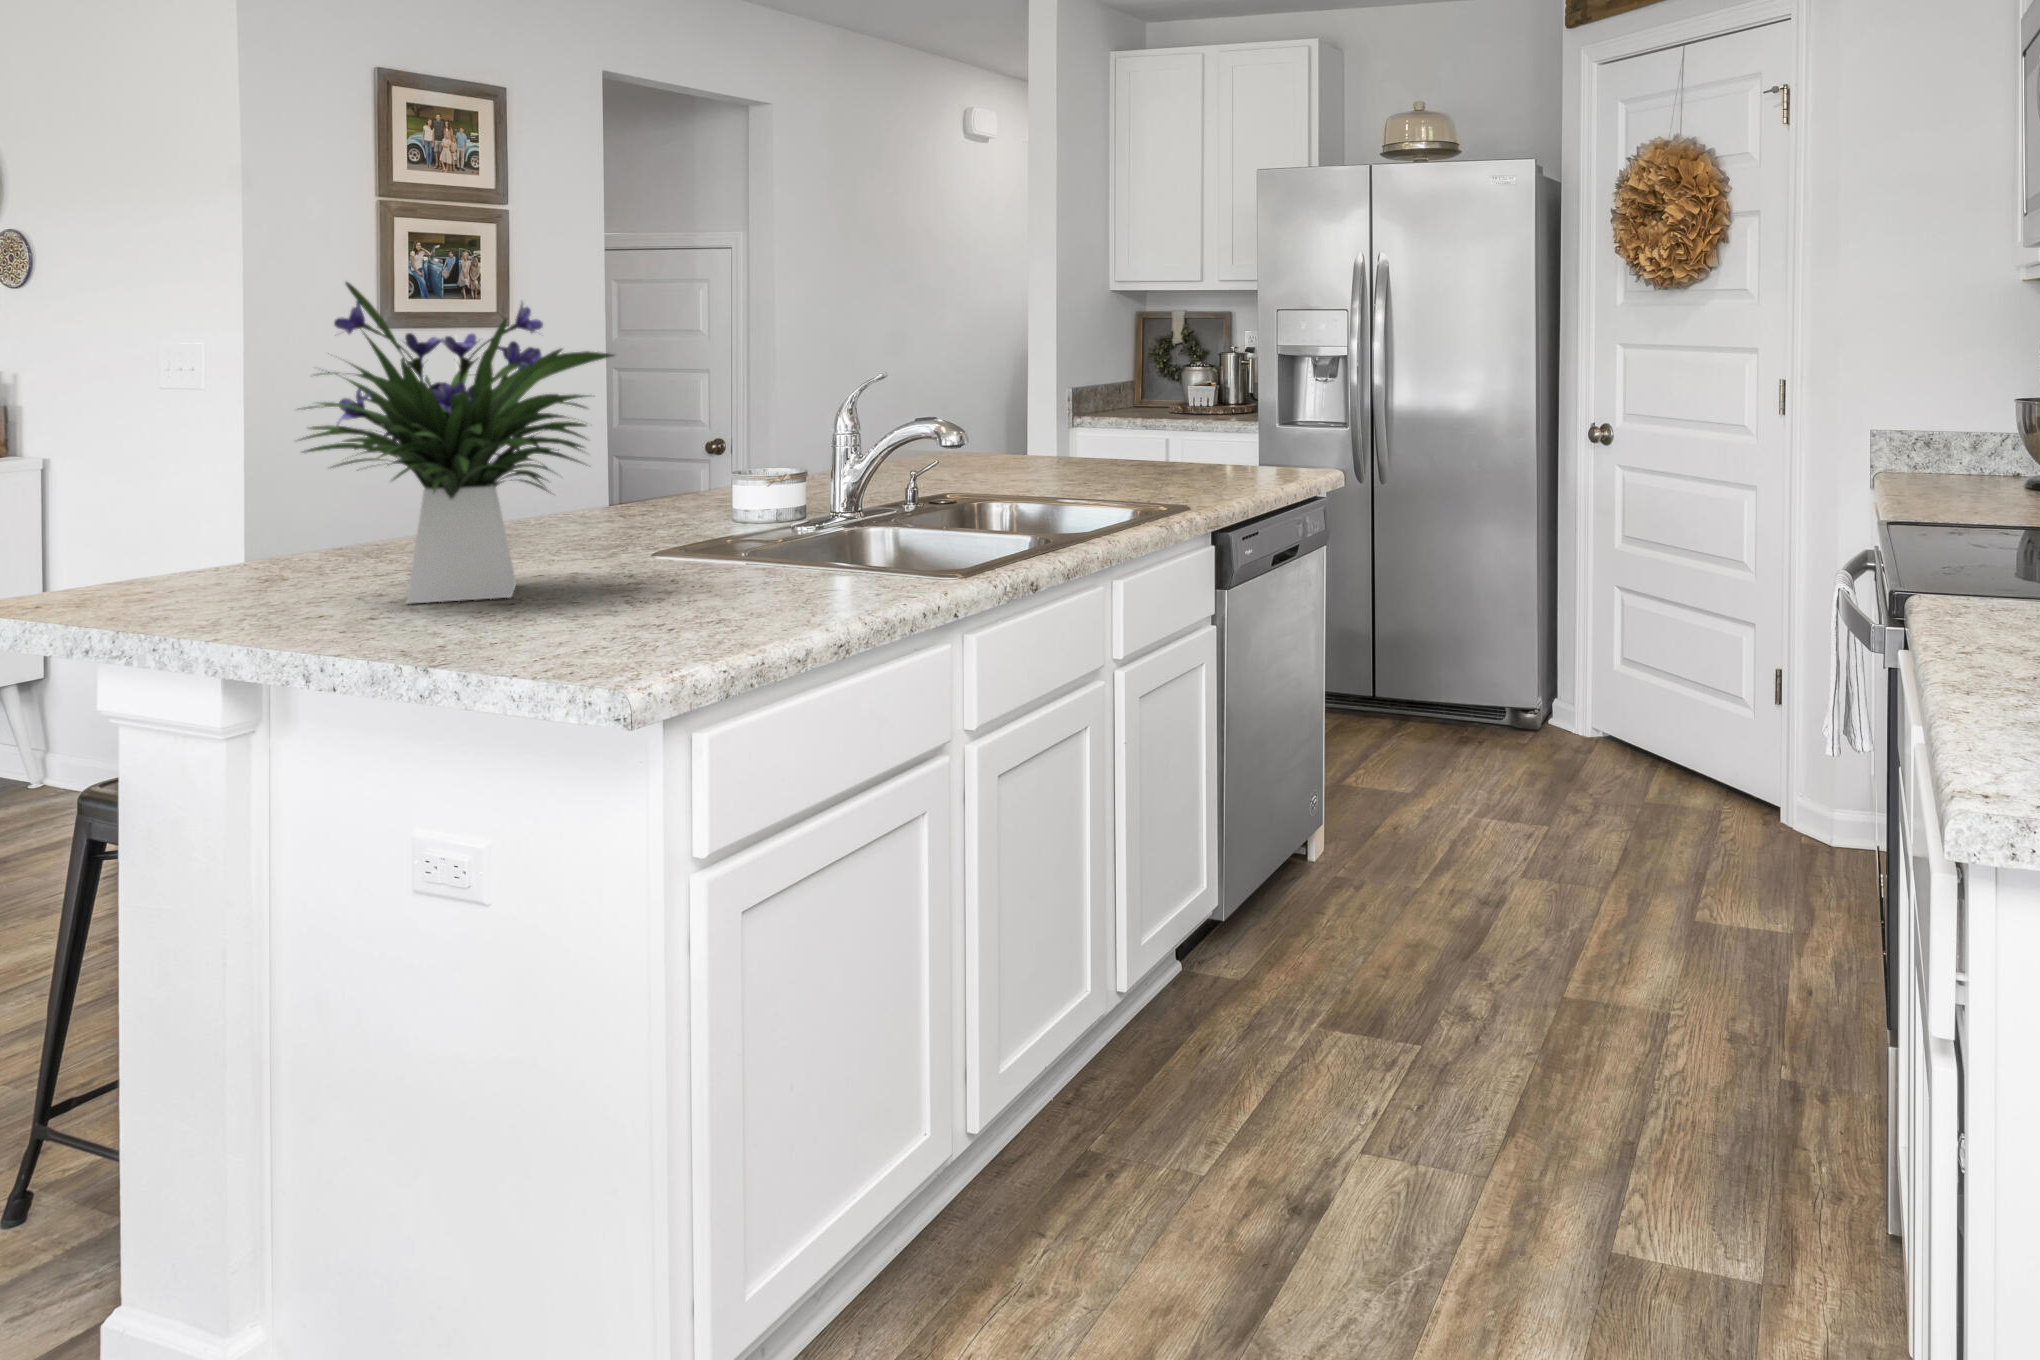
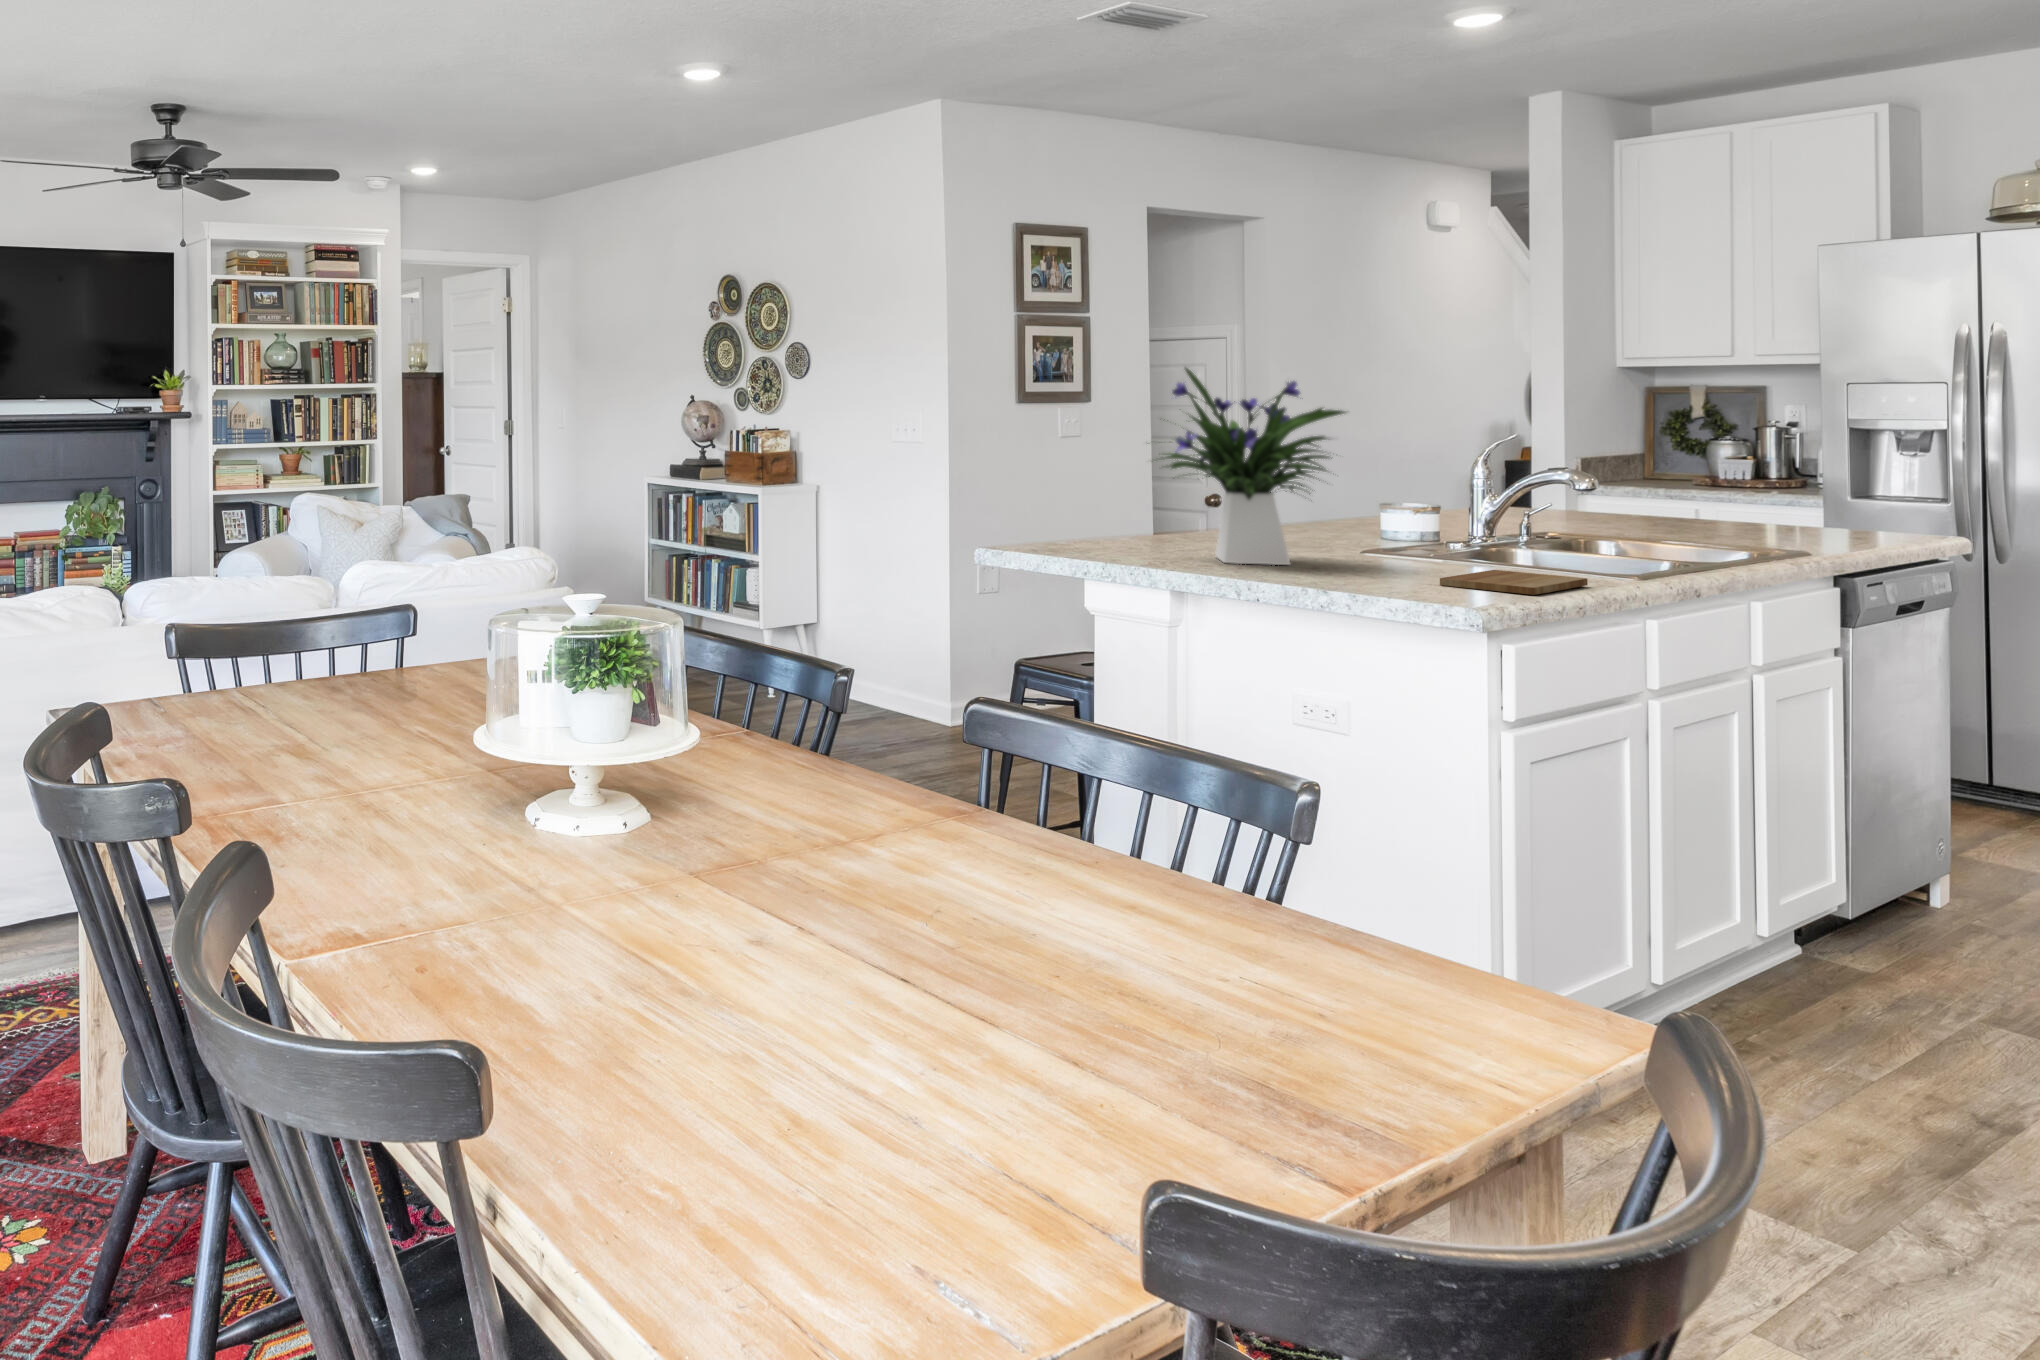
cutting board: none [683,581,884,626] -> present [1440,570,1588,595]

